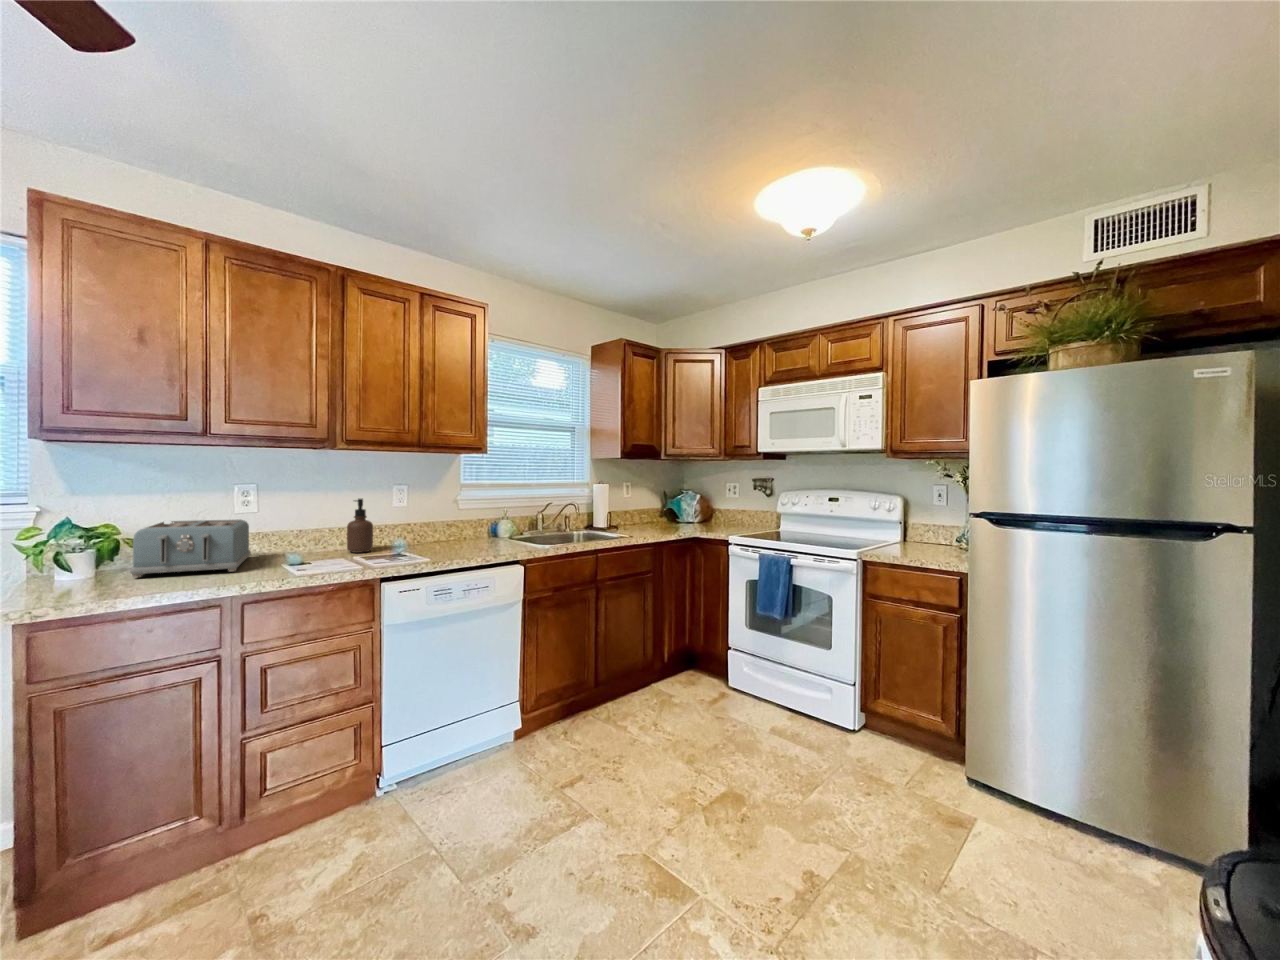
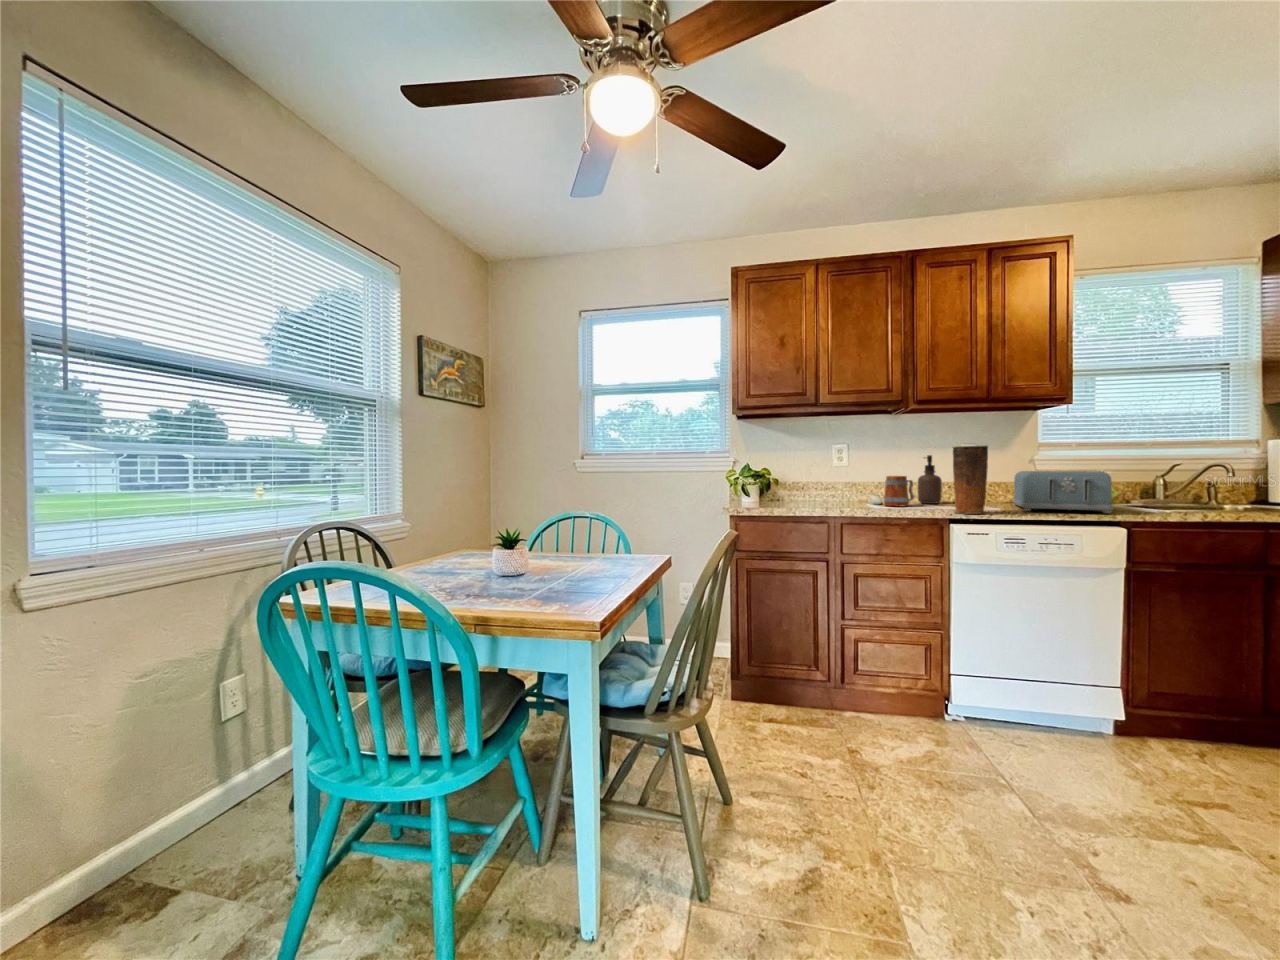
vase: none [385,495,420,570] -> present [953,446,988,514]
toaster: present [130,519,251,577] -> present [1013,471,1113,513]
mug: none [305,525,342,563] -> present [884,476,914,506]

